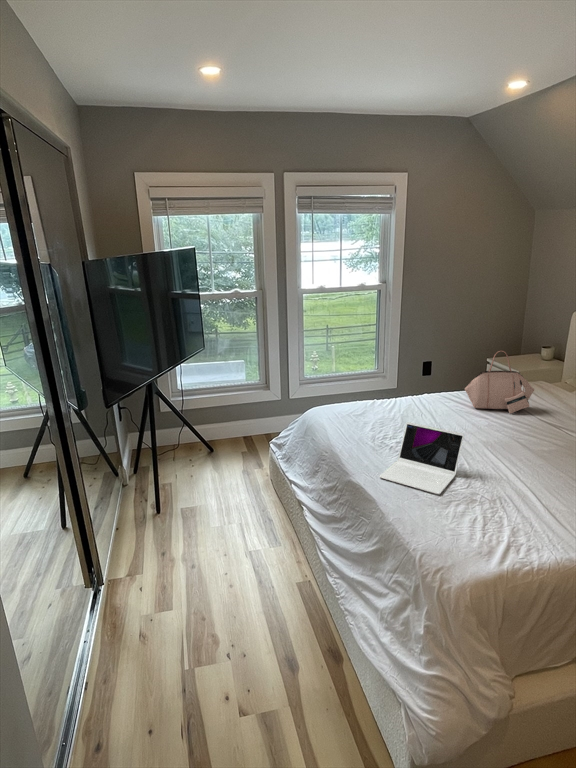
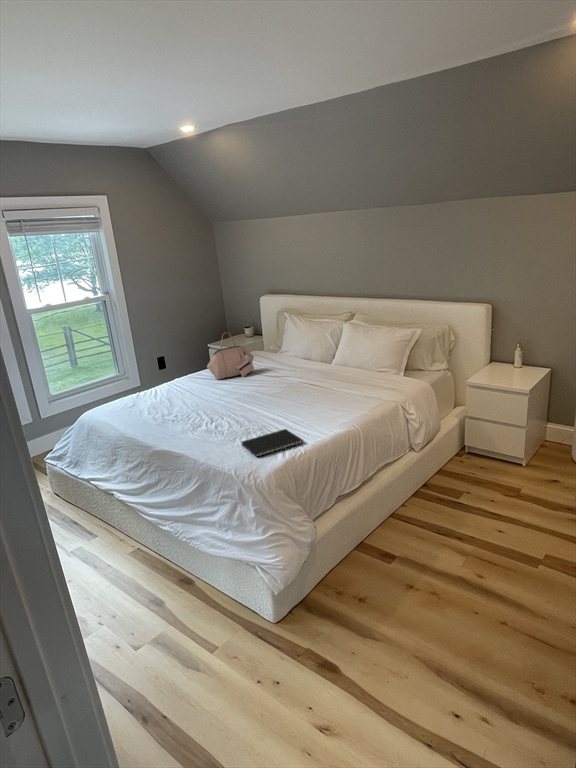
laptop: present [379,422,464,494] -> none [179,392,230,440]
notebook: none [452,512,547,552] -> present [242,429,302,457]

